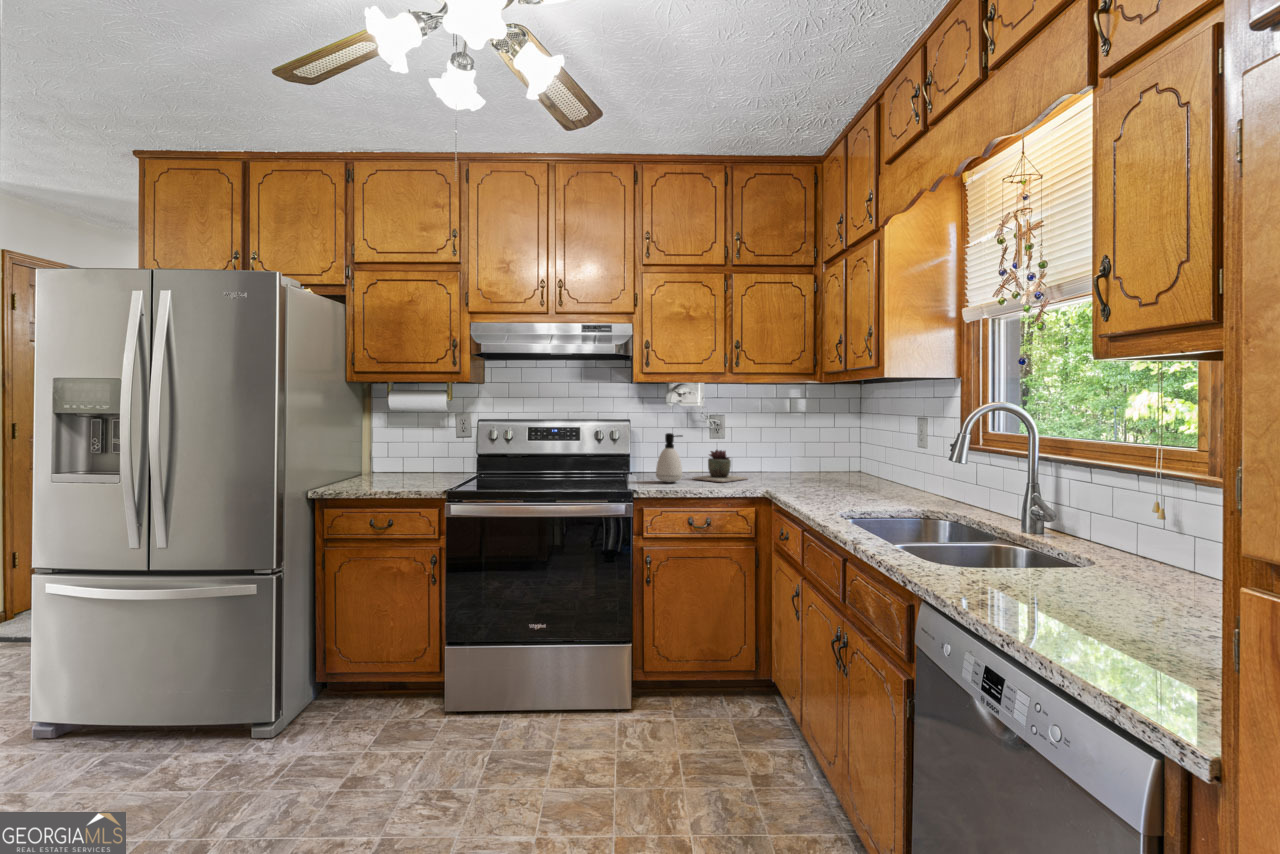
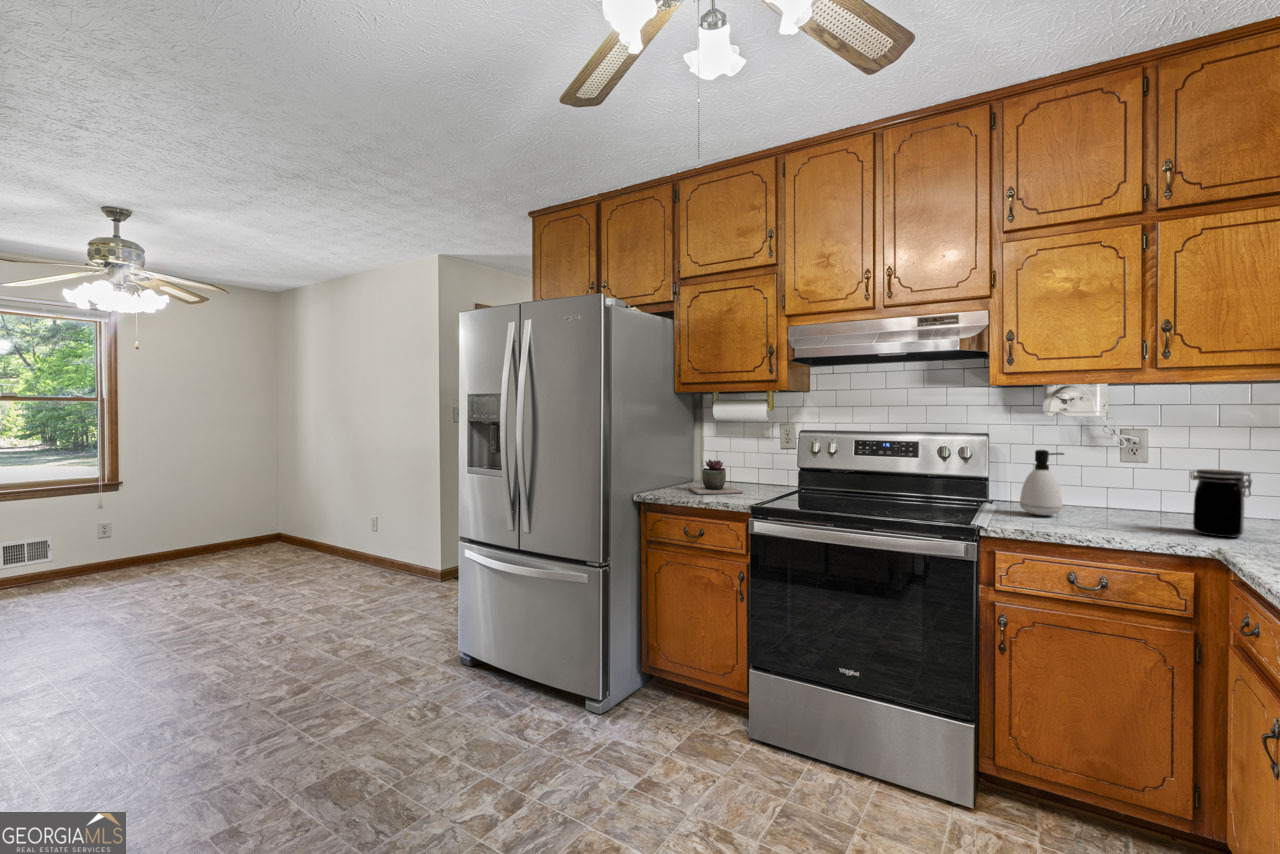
jar: none [752,443,781,486] -> present [1190,469,1252,537]
succulent plant: present [693,450,748,482] -> present [689,459,743,494]

